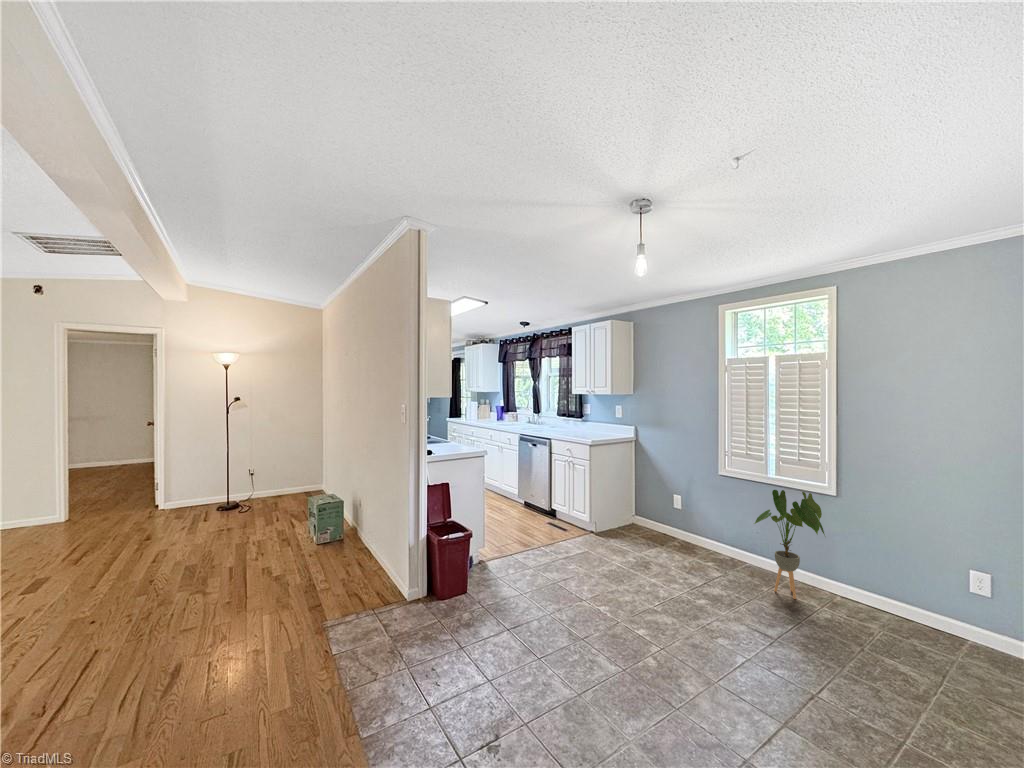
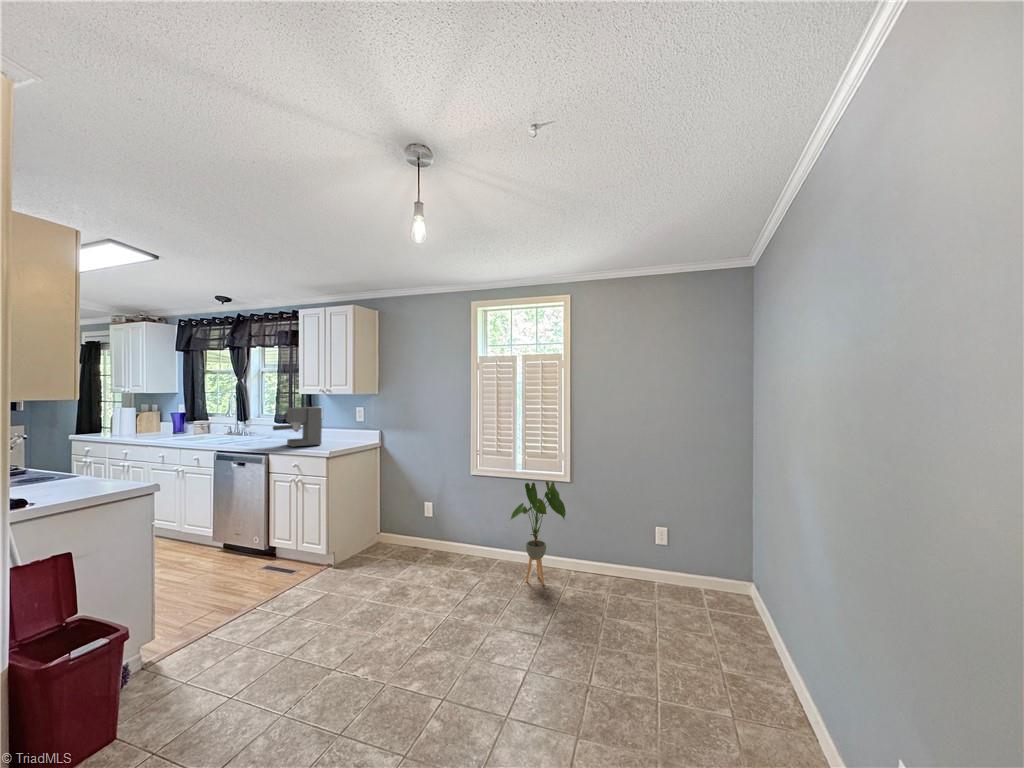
coffee maker: none [554,404,588,436] -> present [273,407,322,447]

